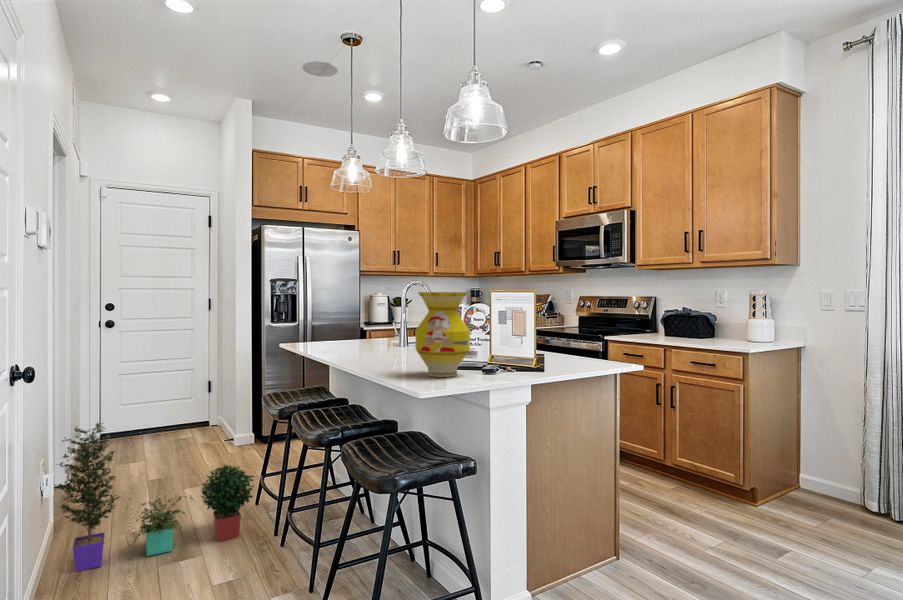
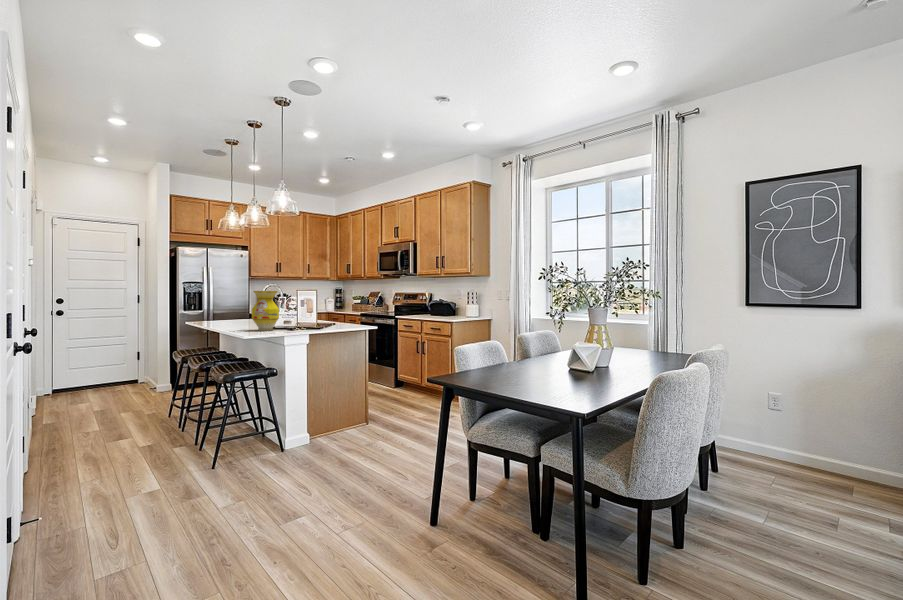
potted plant: present [56,423,254,572] -> none [48,363,170,443]

